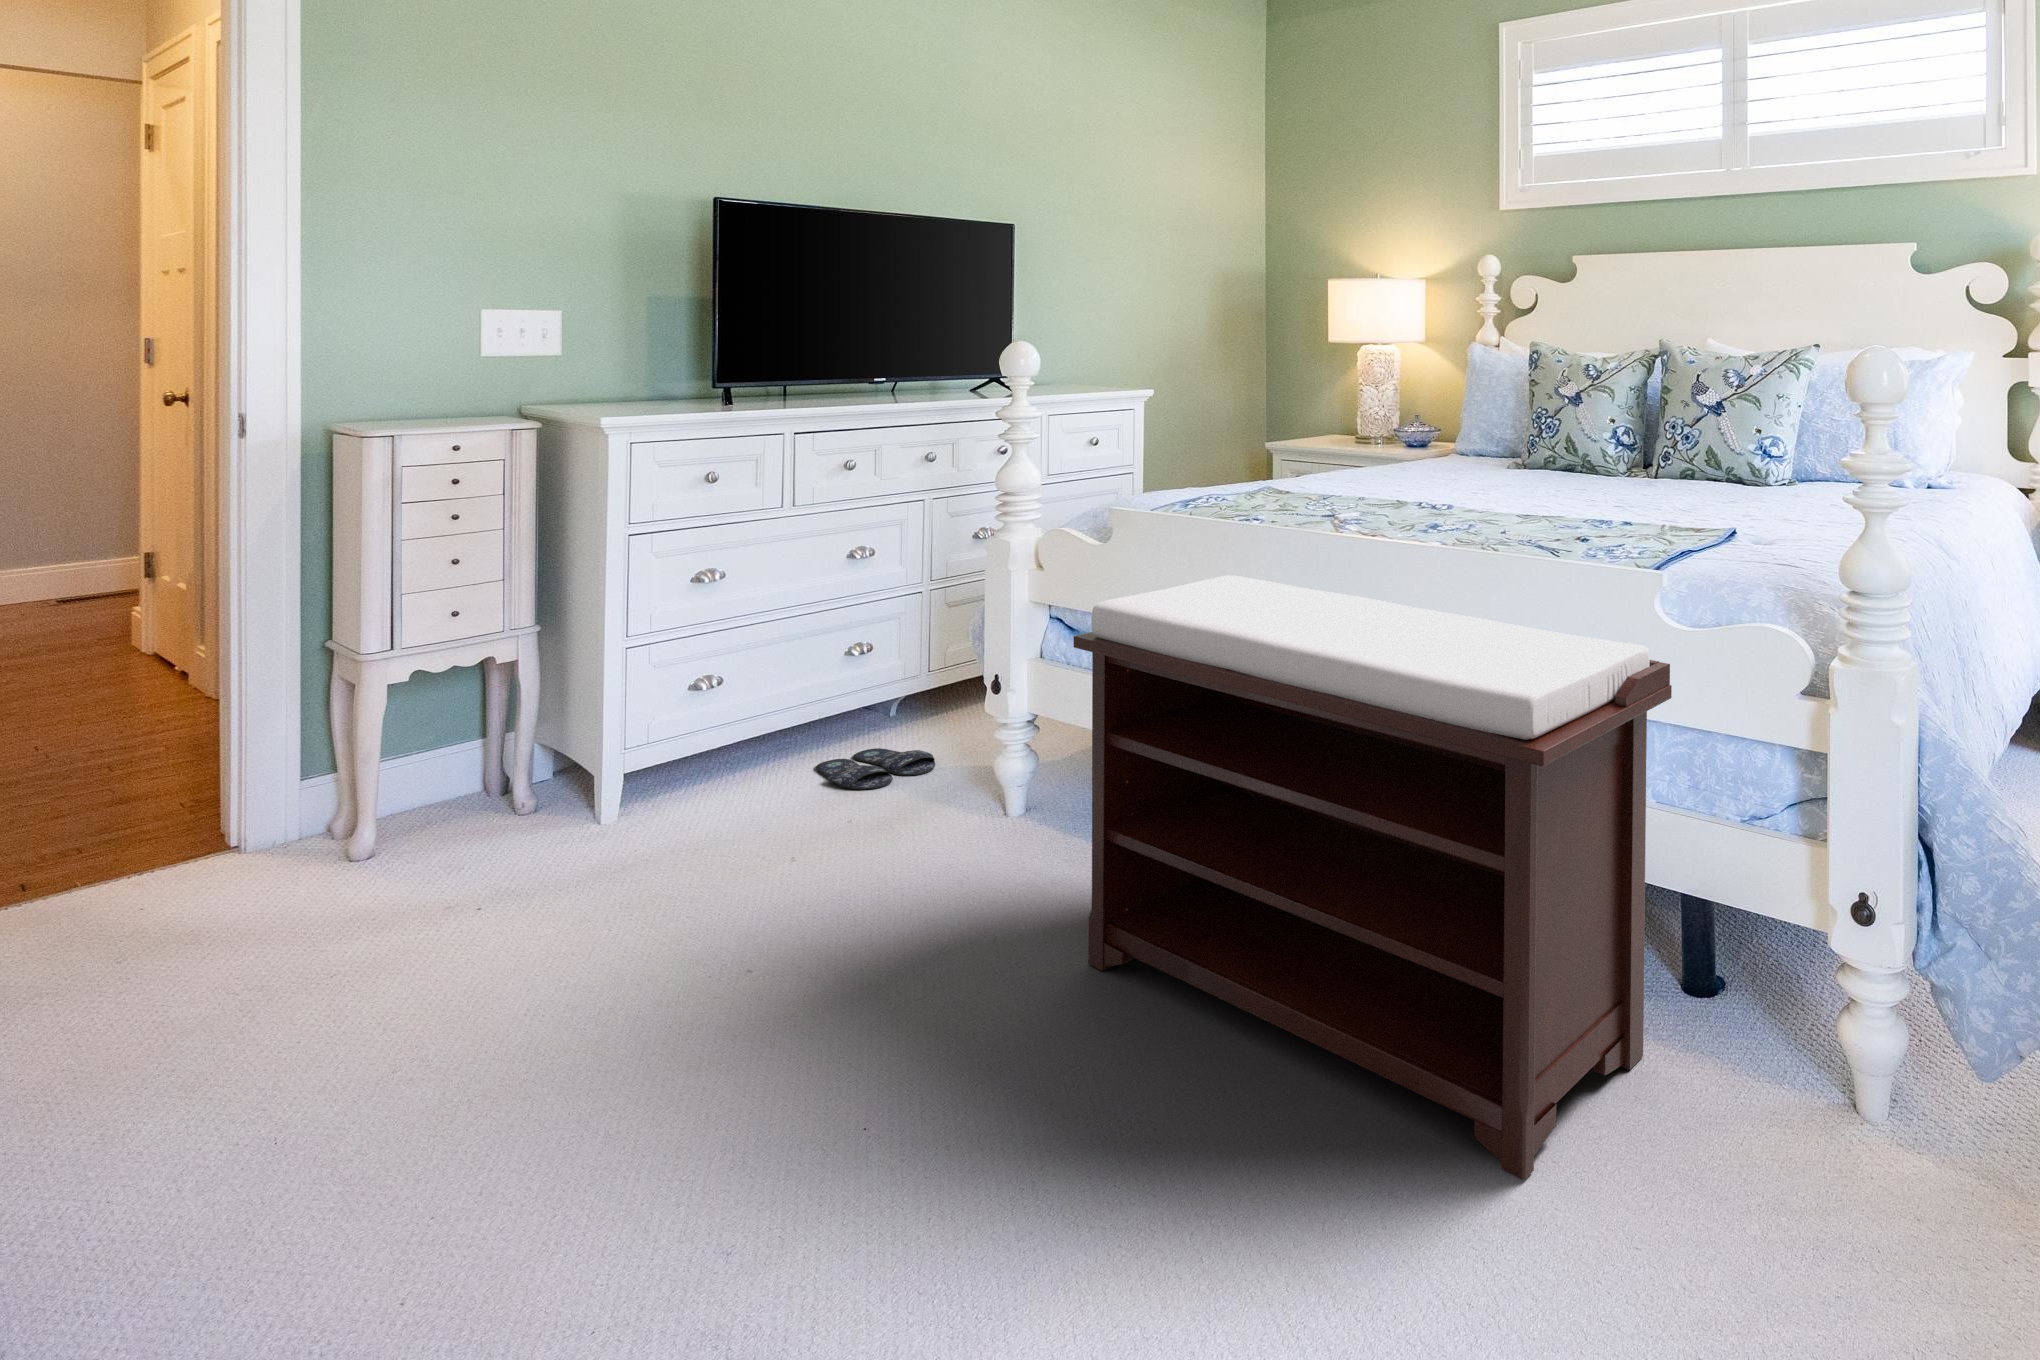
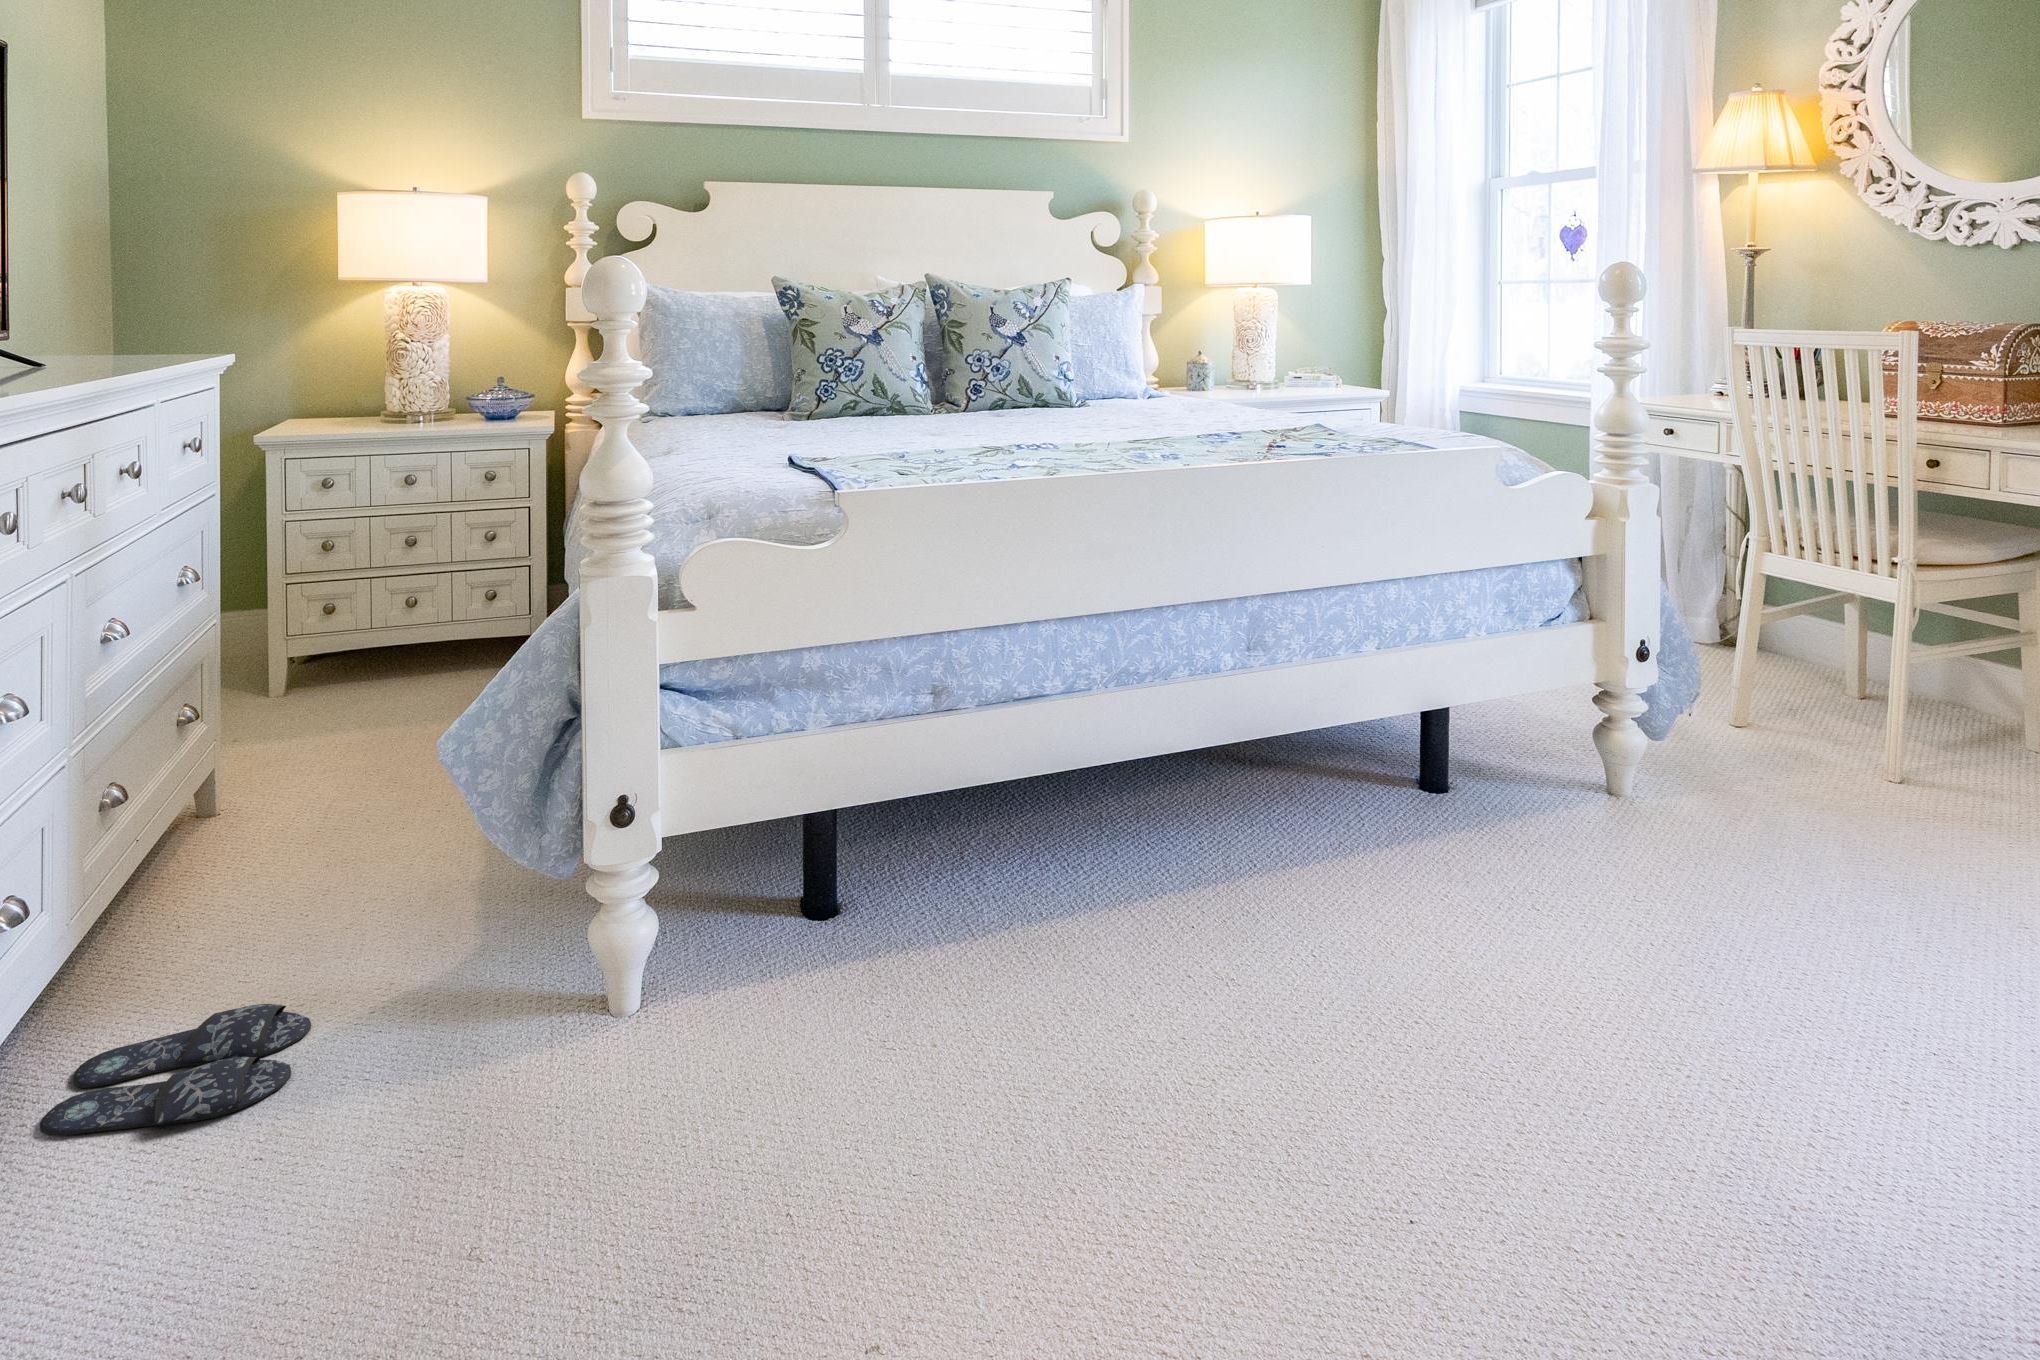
bench: present [1073,575,1672,1180] -> none [1016,509,1652,1022]

